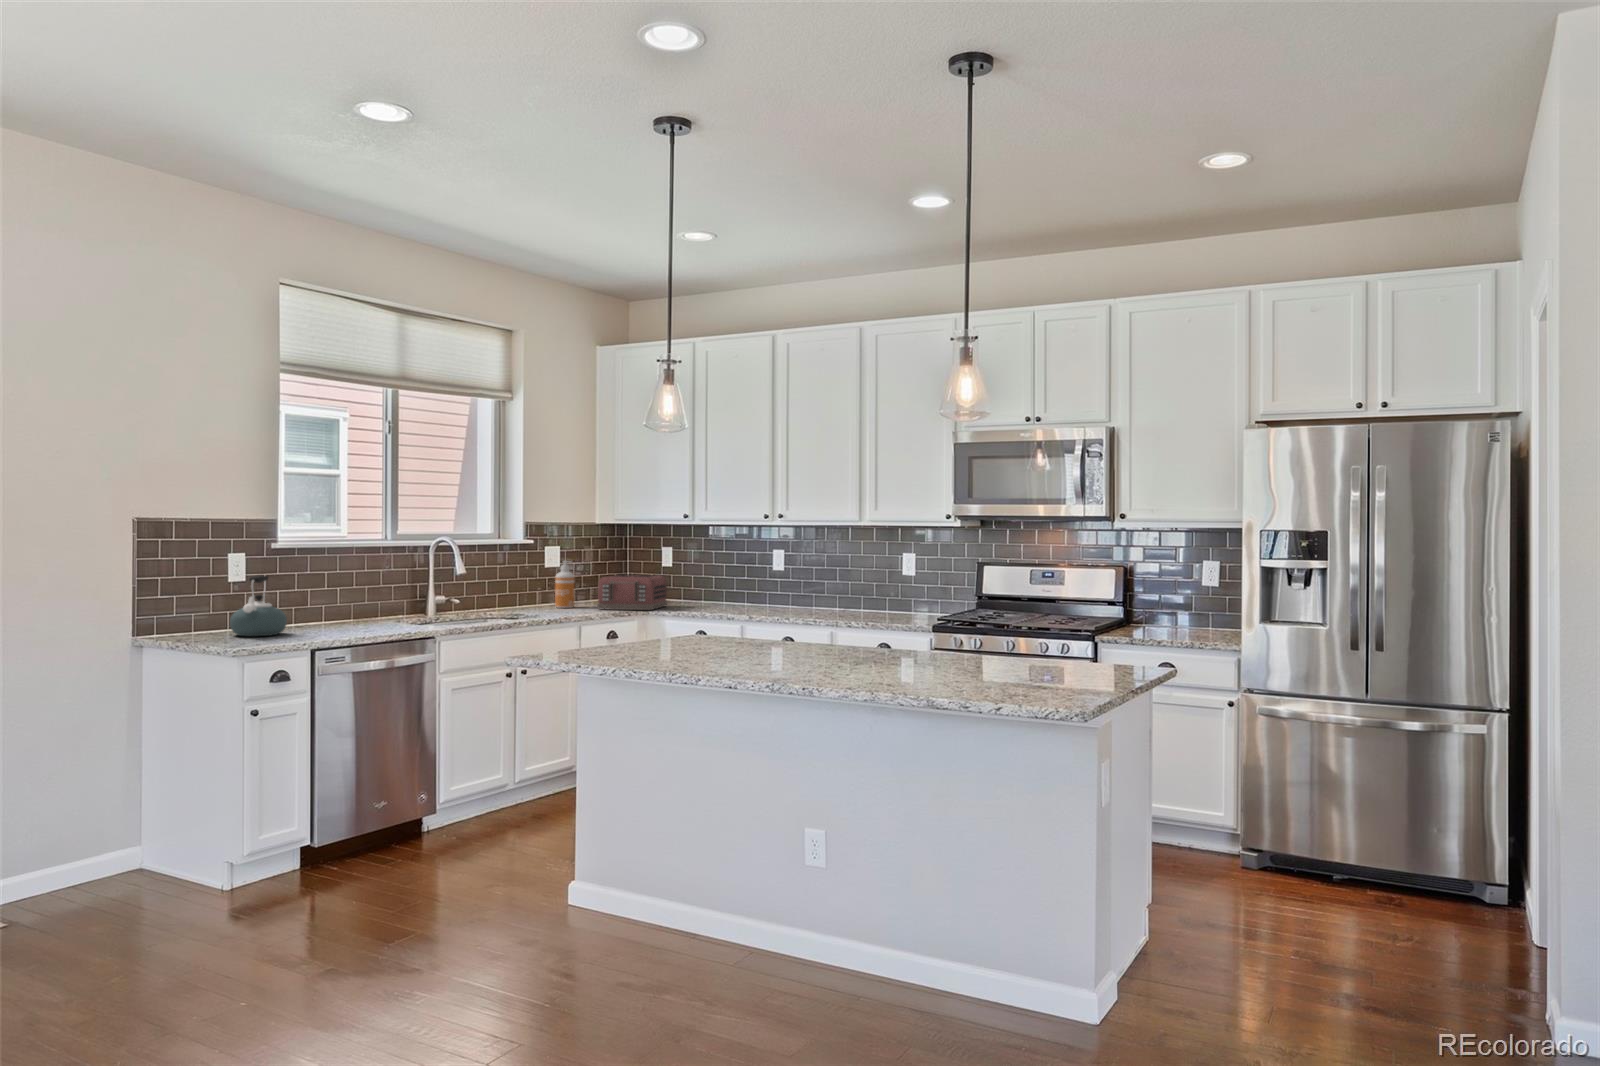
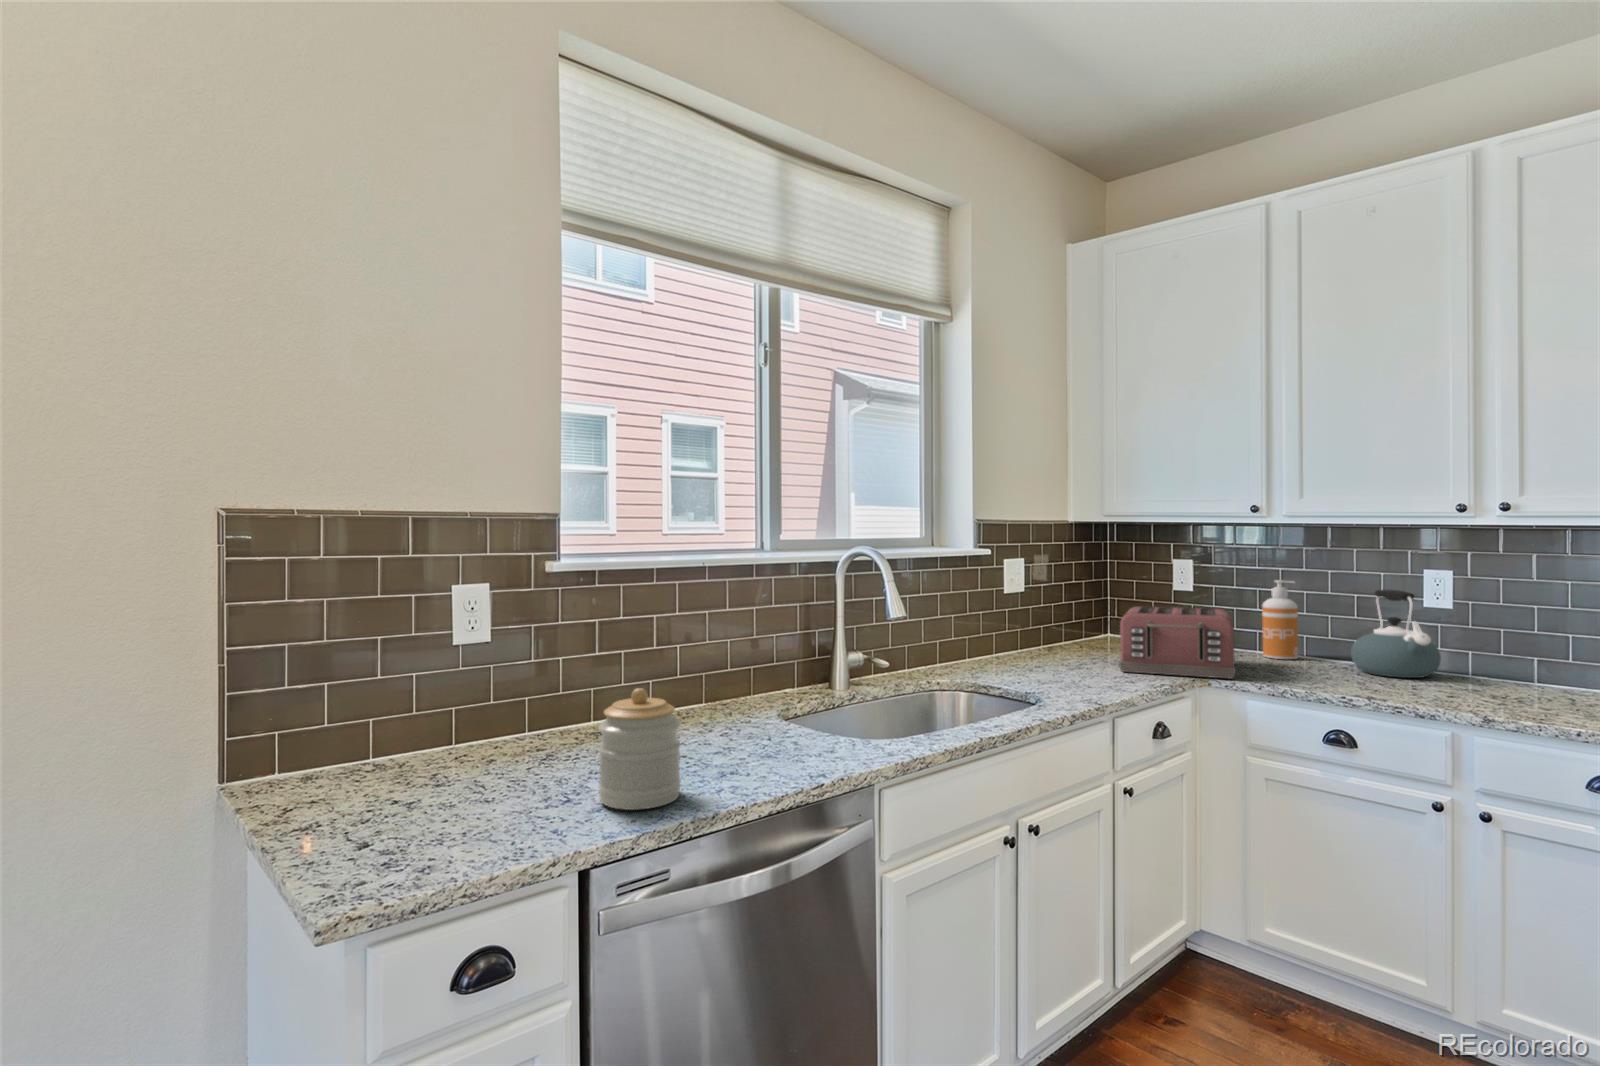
soap dispenser: present [555,561,575,608] -> present [1262,580,1298,659]
kettle: present [230,575,287,636] -> present [1351,590,1441,678]
jar: none [316,594,351,639] -> present [598,688,681,810]

